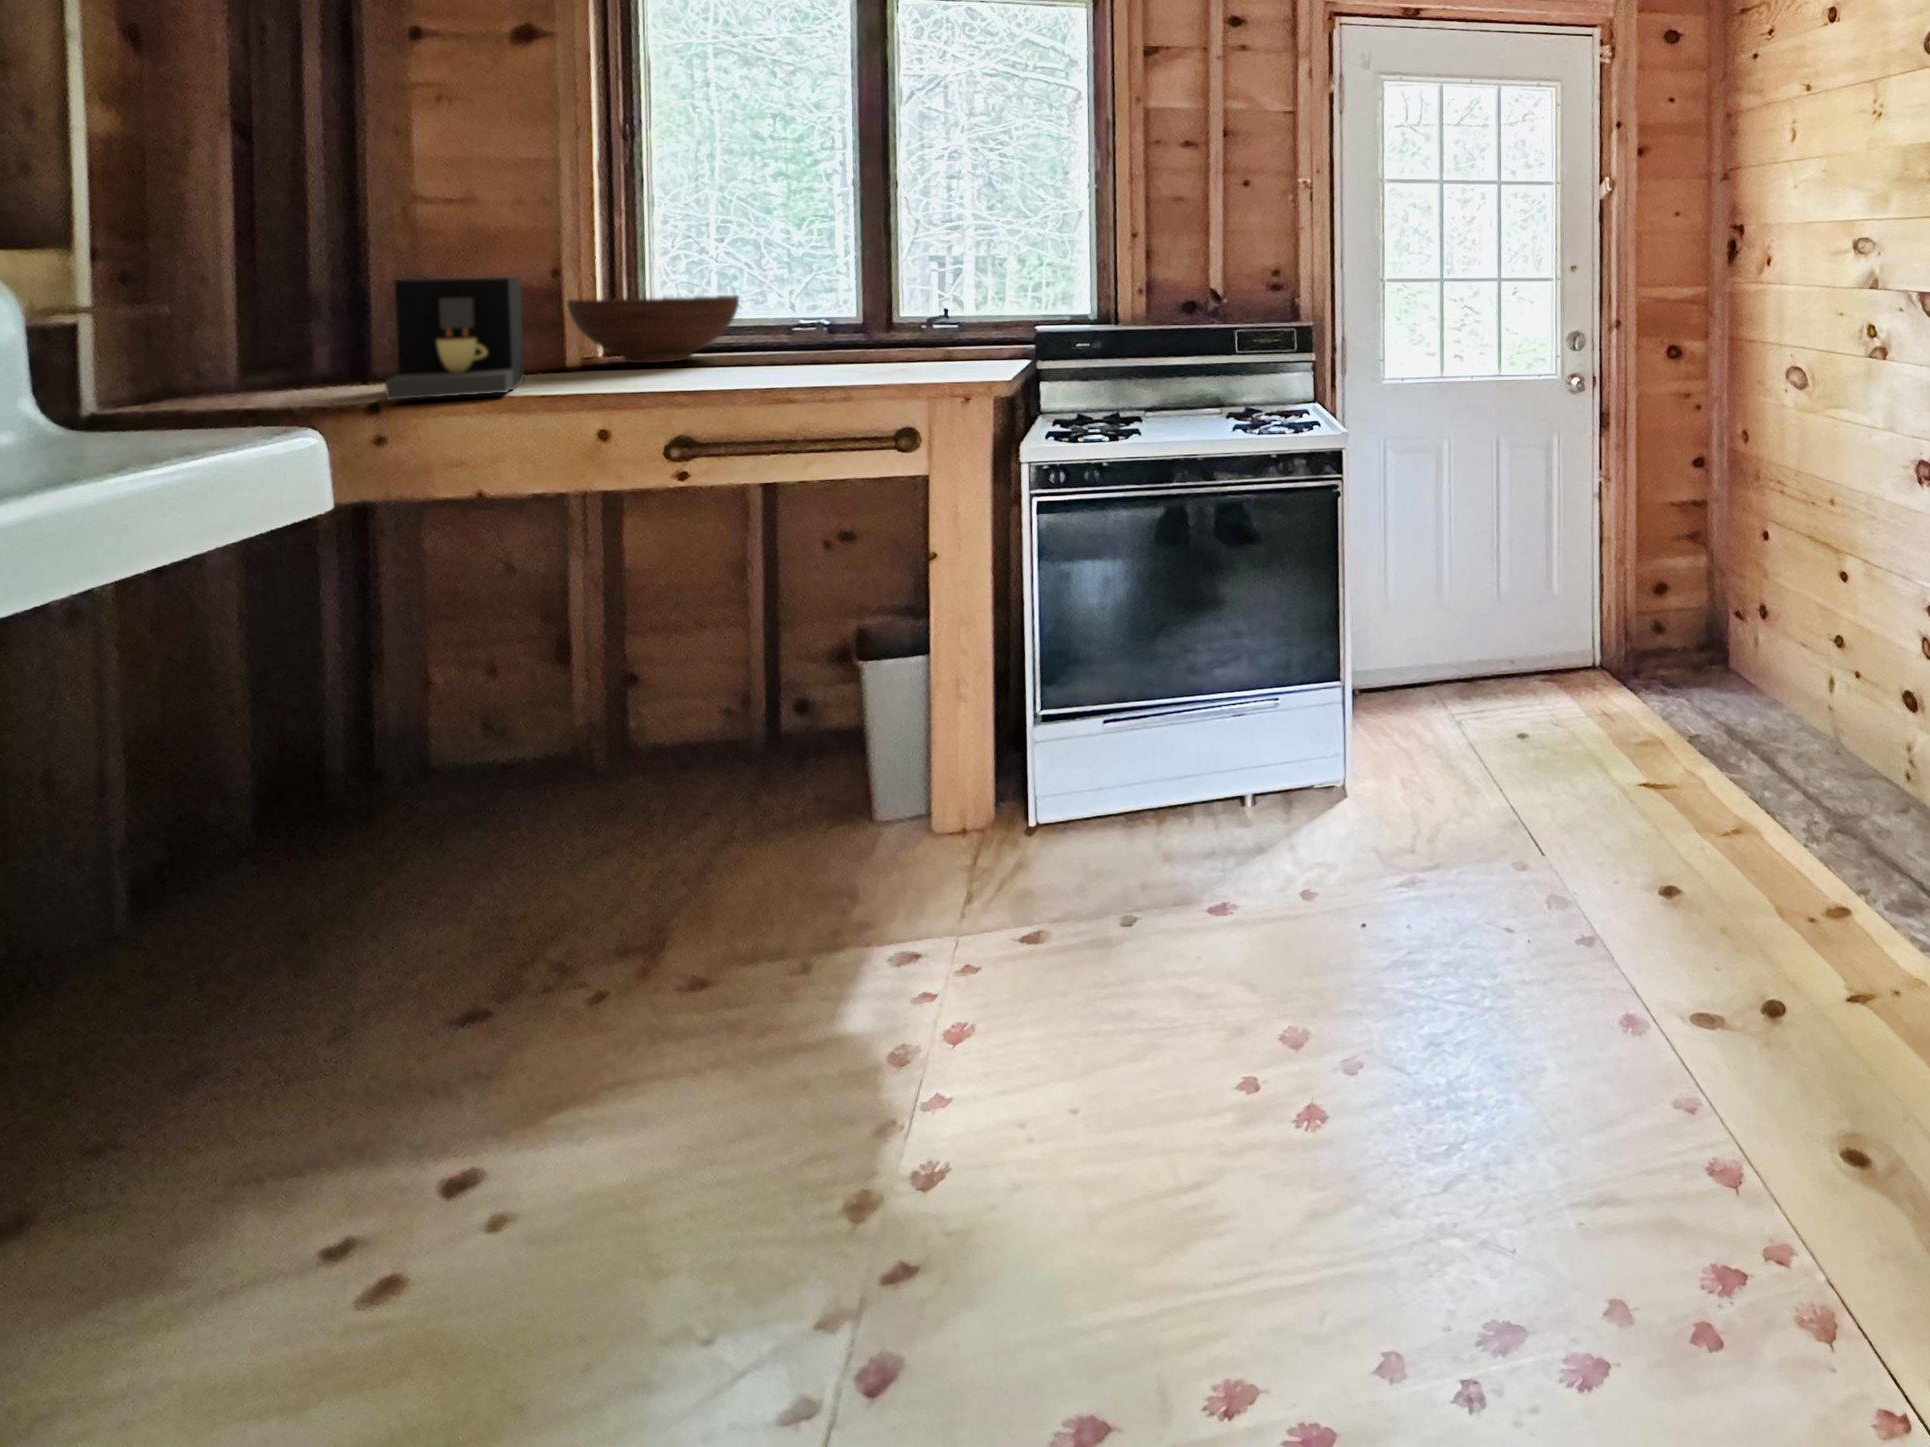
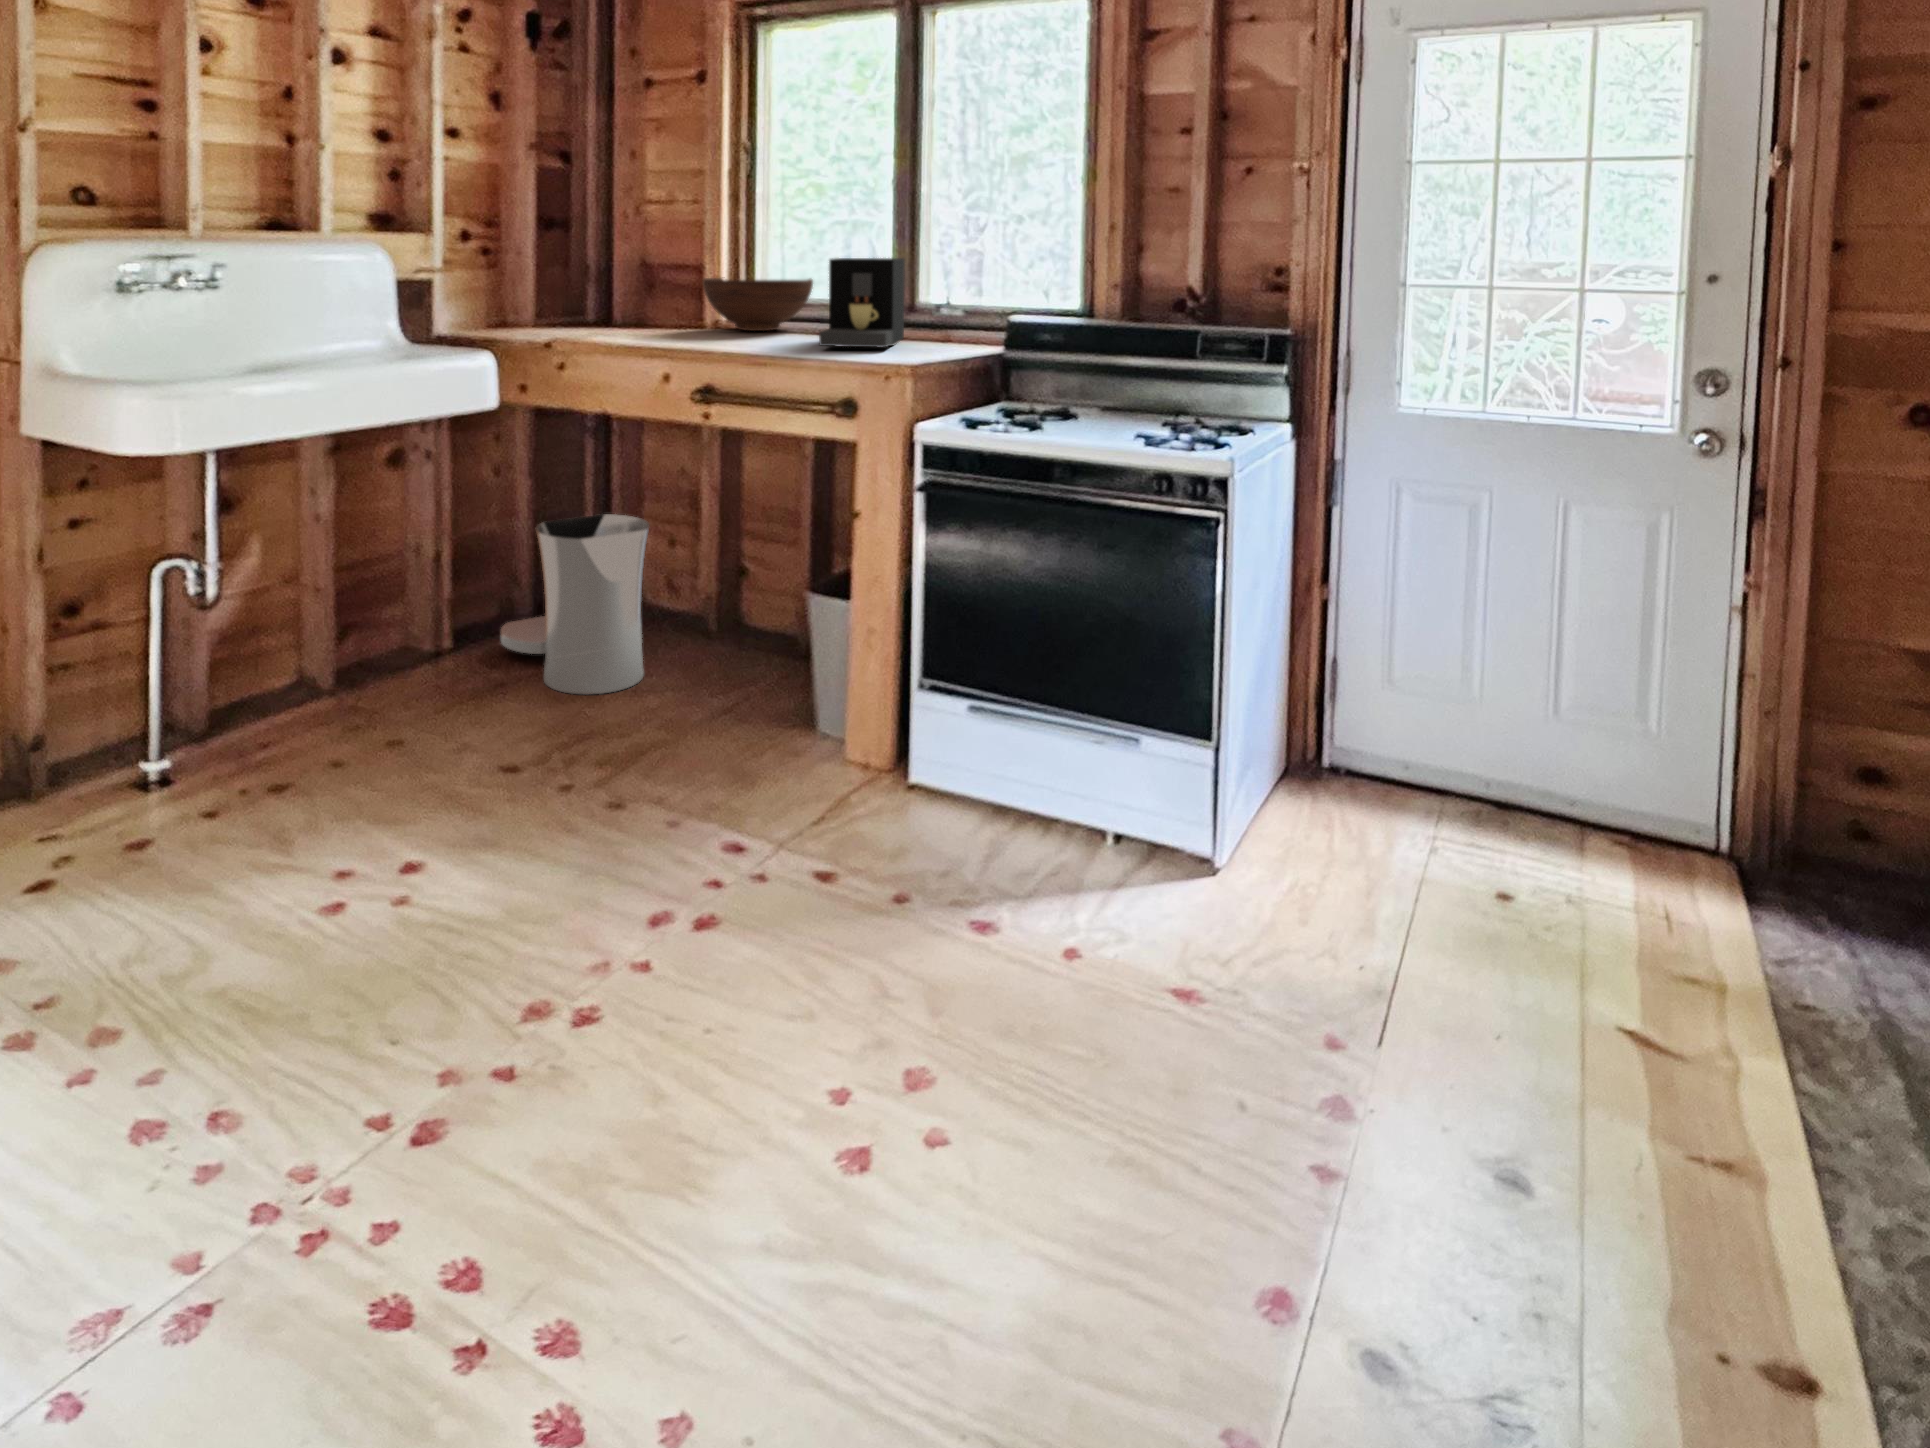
coffee maker: present [385,277,524,399] -> present [819,258,905,347]
trash can: none [198,632,537,914] -> present [500,514,650,695]

